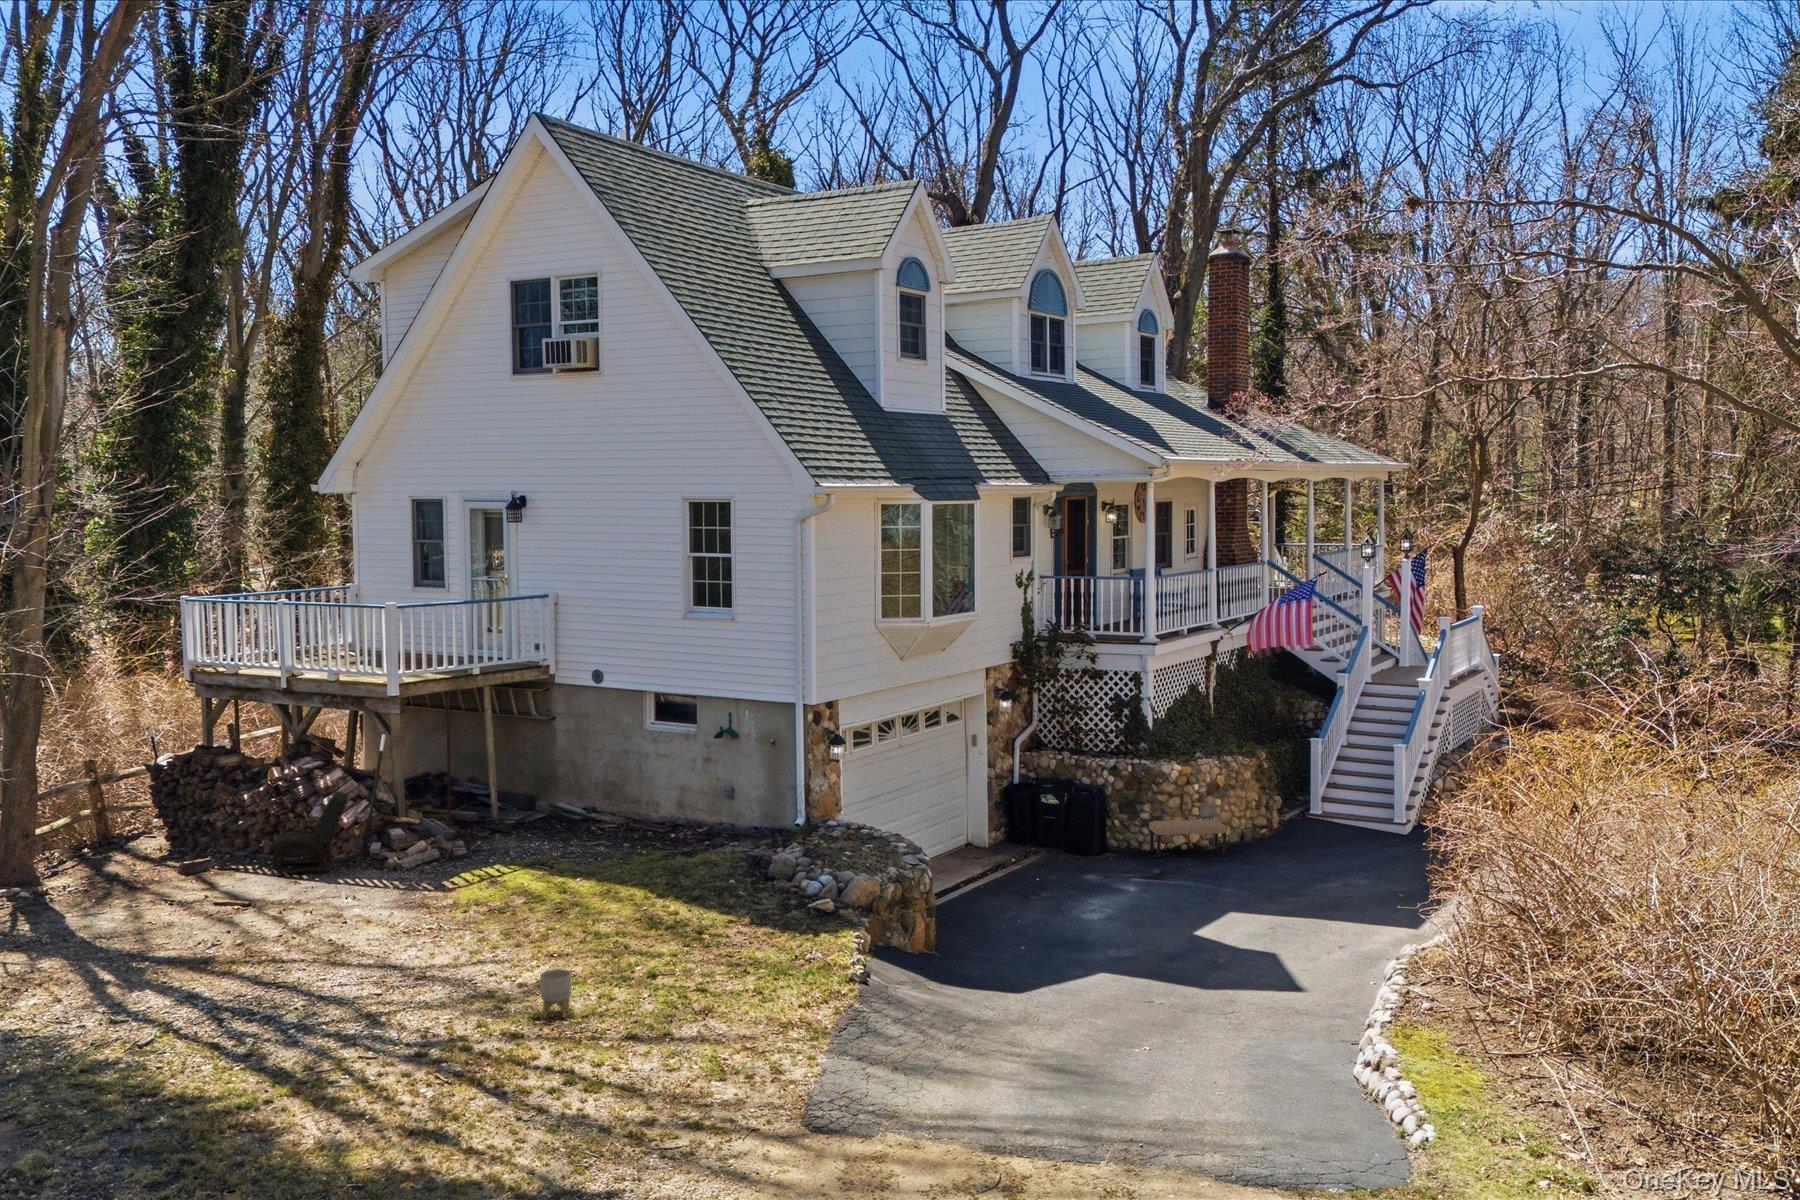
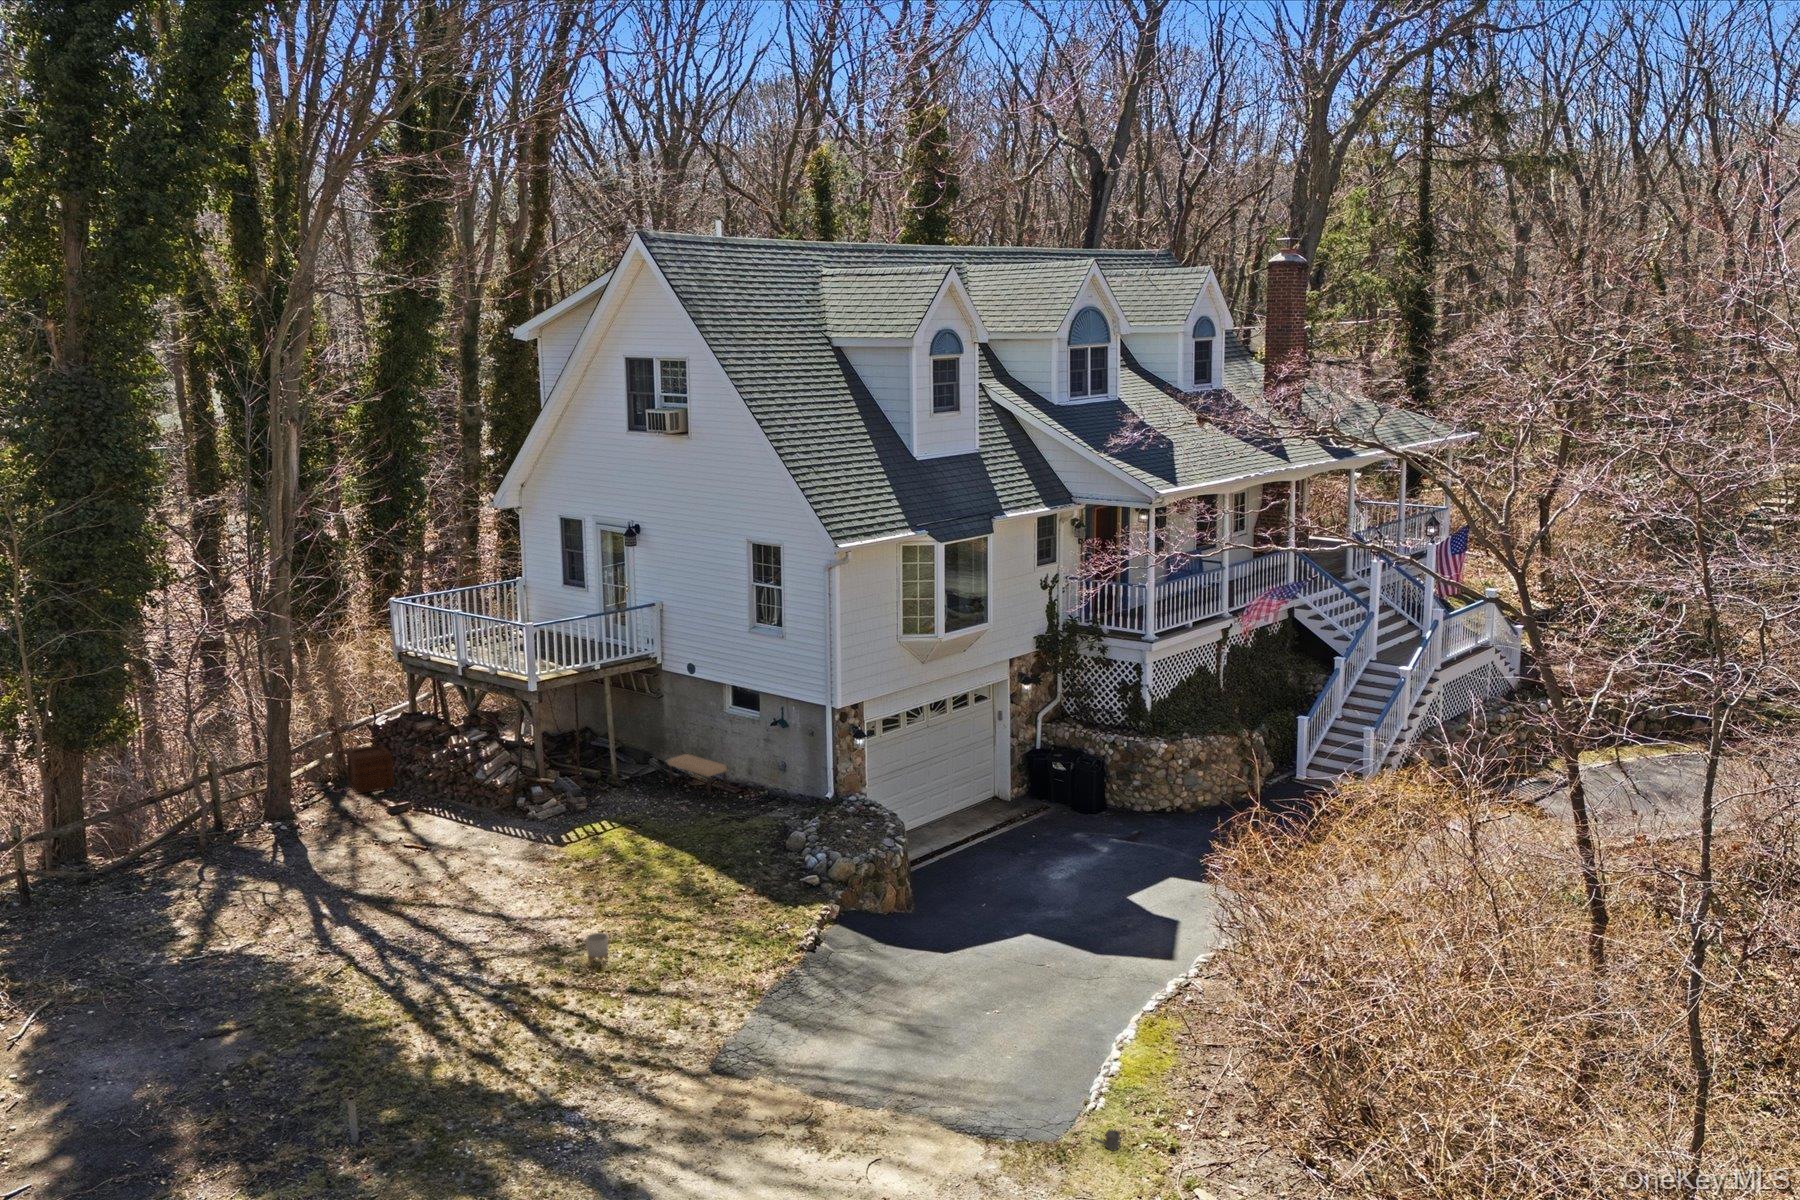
wooden crate: none [110,790,181,854] -> present [346,745,395,794]
lounge chair: present [273,791,348,876] -> none [448,759,503,822]
bench: present [1149,819,1227,858] -> present [668,754,727,795]
watering can: none [1376,1144,1416,1173] -> present [1091,1130,1126,1150]

